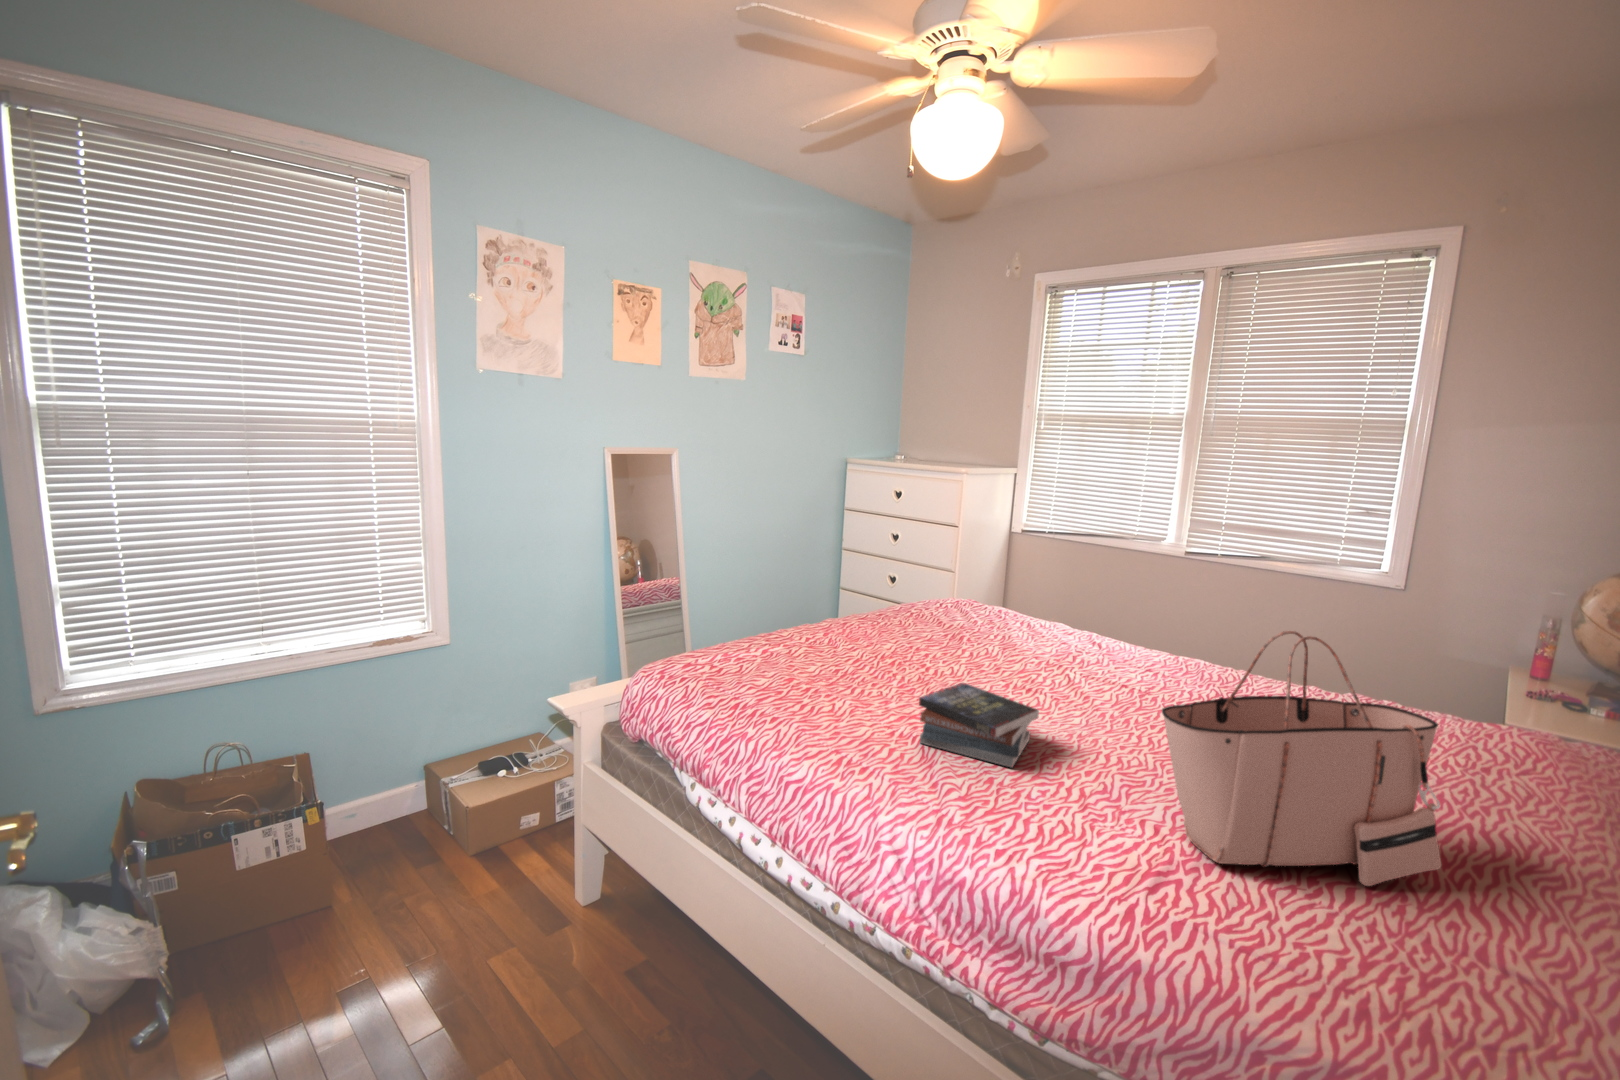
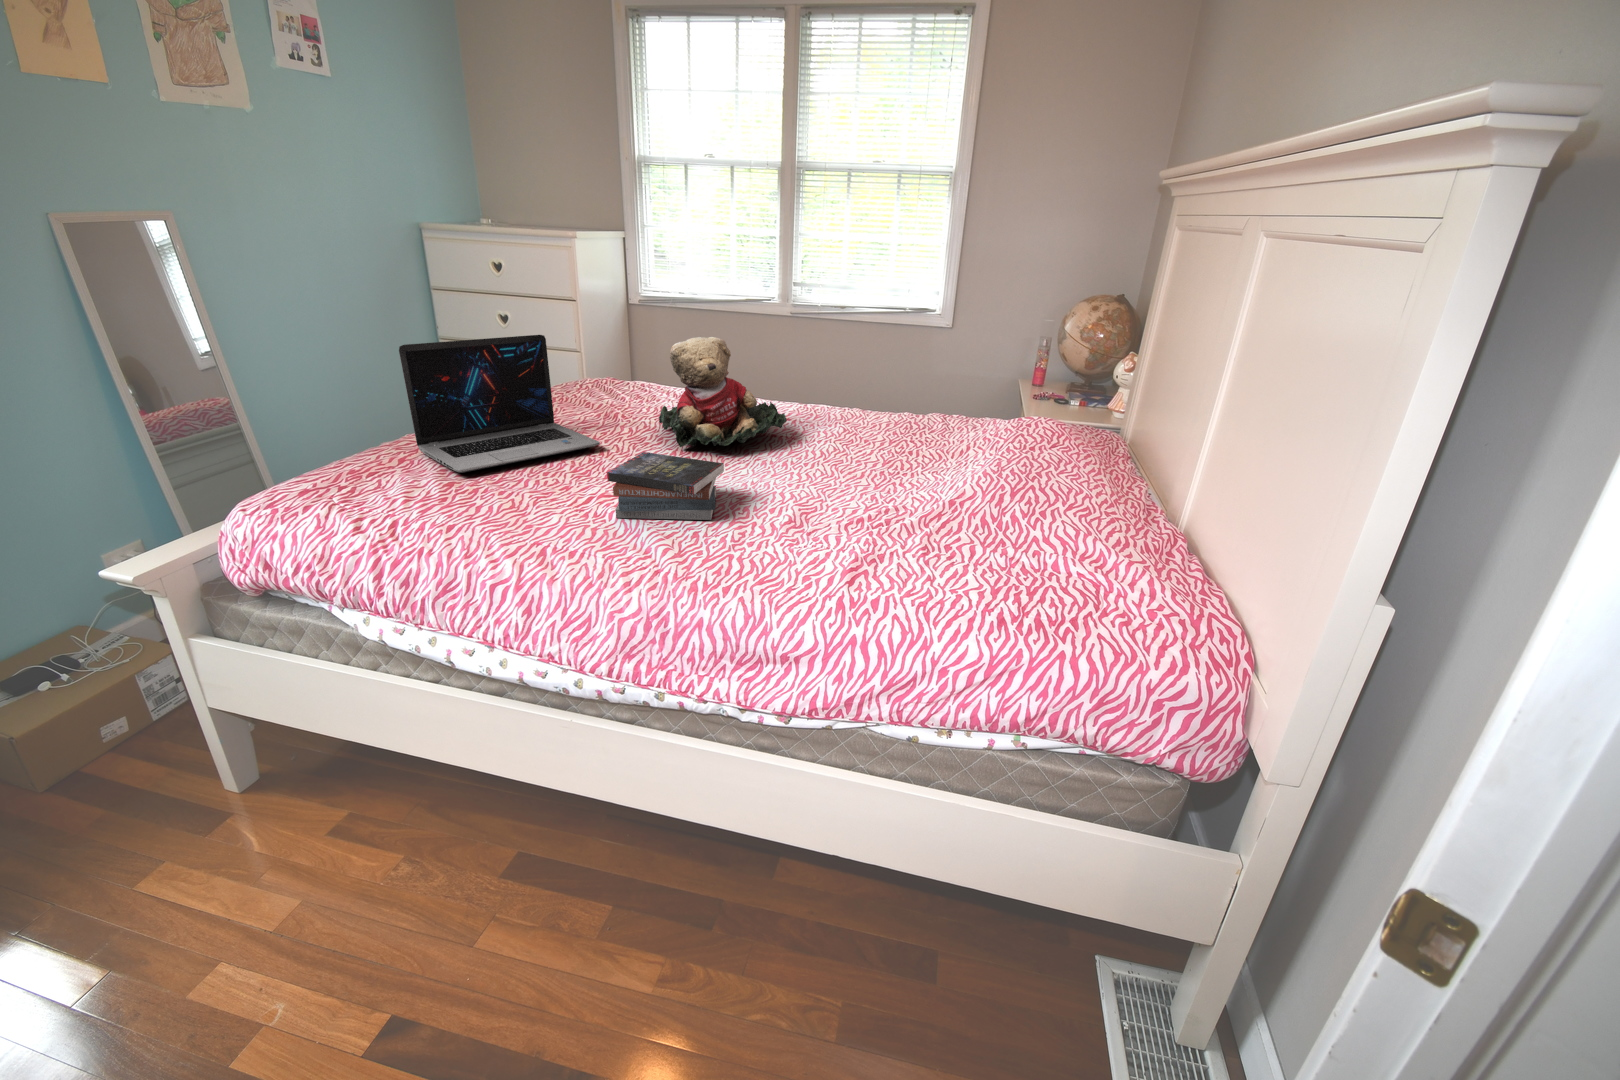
laptop: none [788,560,934,671] -> present [399,335,600,473]
teddy bear: none [998,575,1138,689] -> present [659,337,787,447]
tote bag: present [1162,631,1441,886] -> none [840,354,1018,551]

